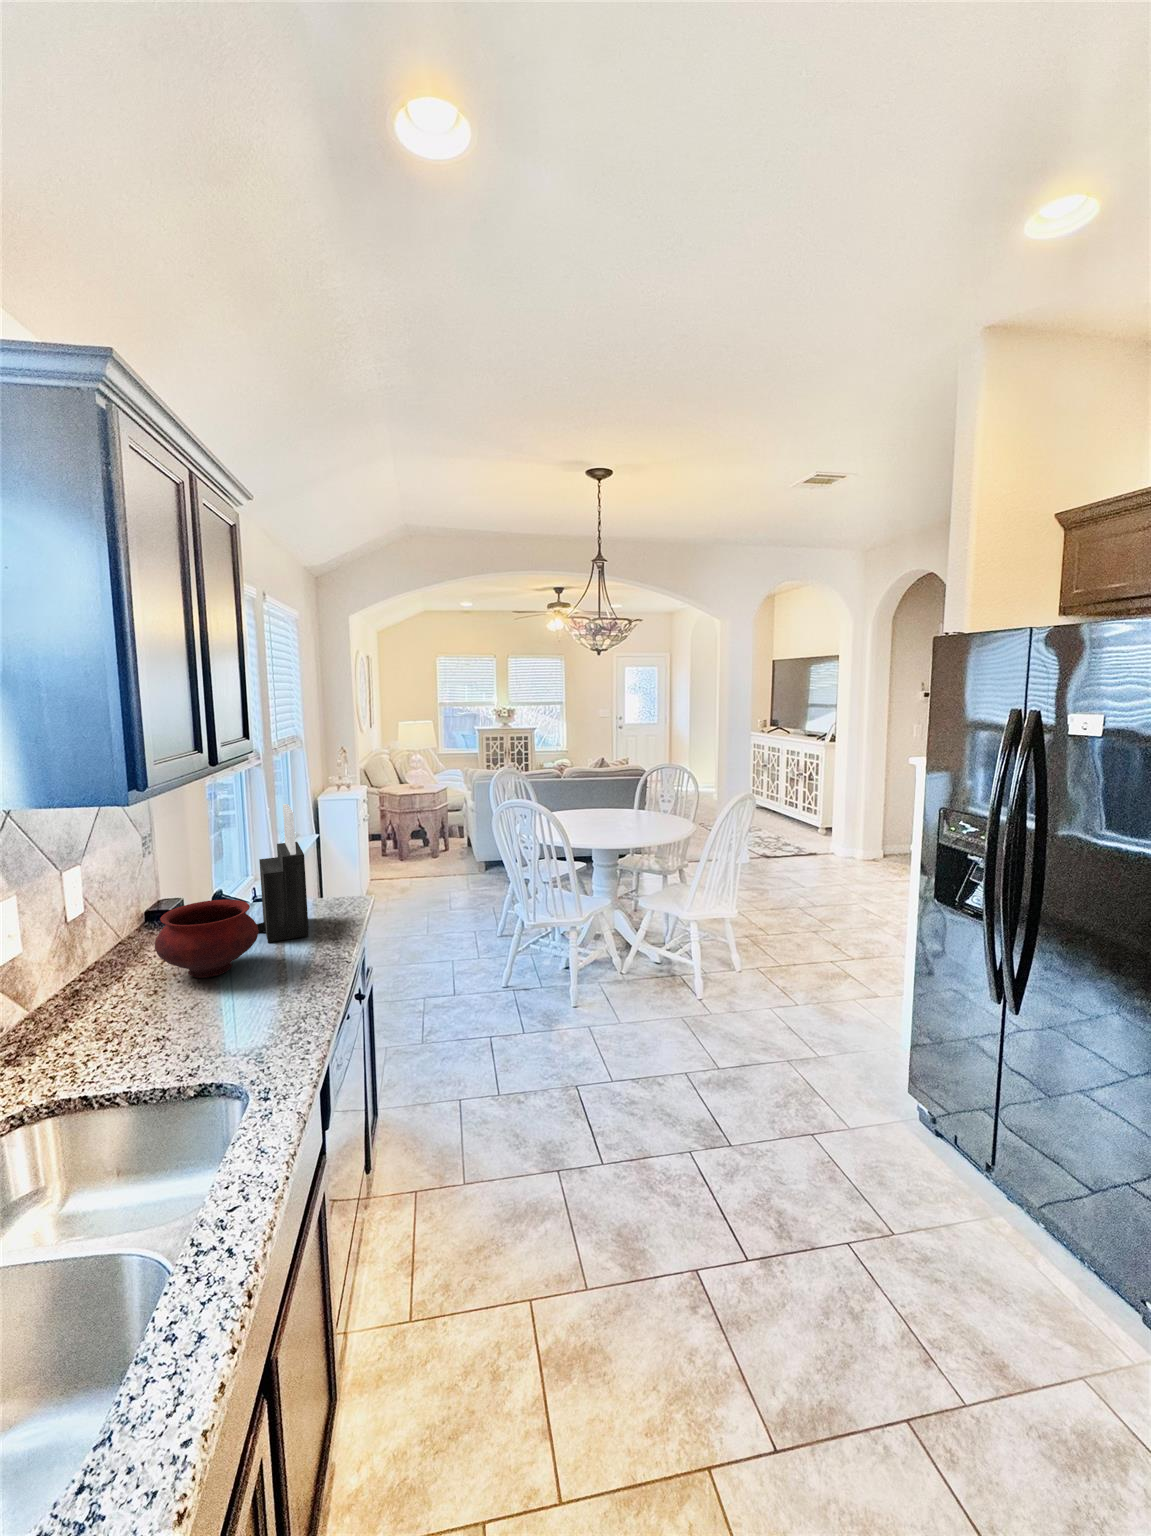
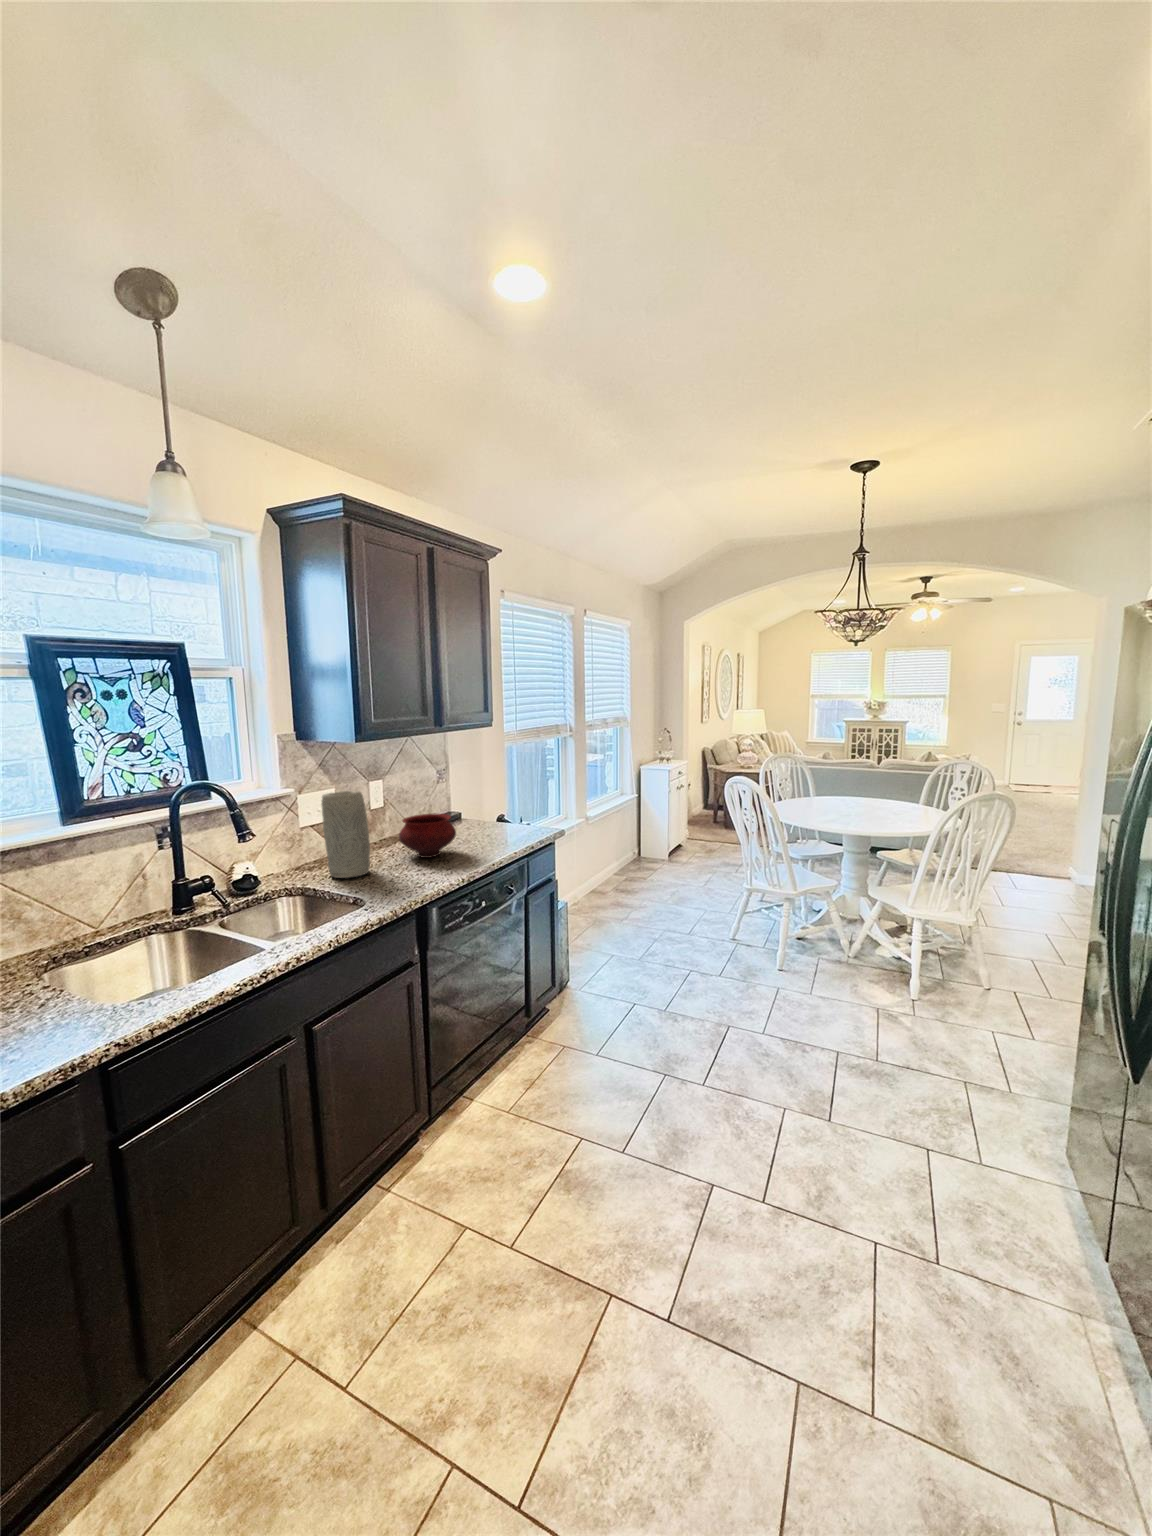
knife block: present [257,804,309,943] -> none [473,760,511,848]
vase: none [47,885,148,1053] -> present [321,791,370,878]

